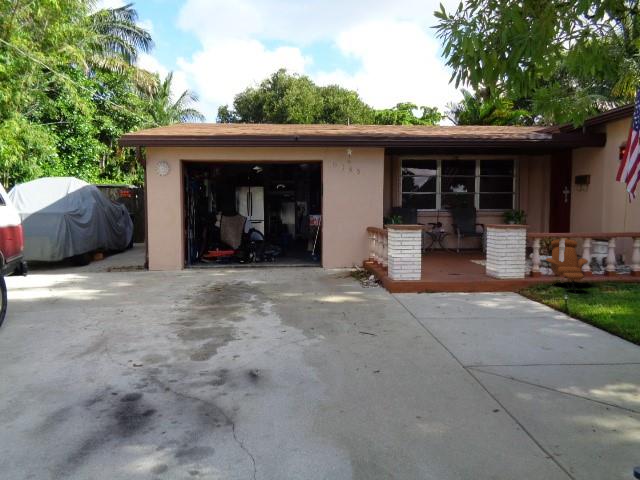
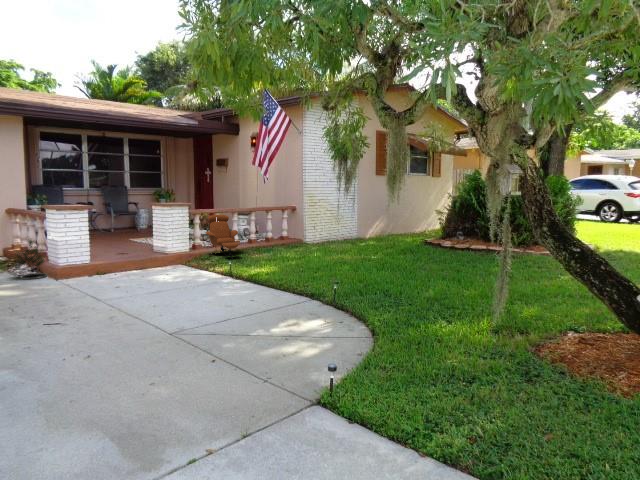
potted tree: none [360,250,385,289] -> present [17,239,47,279]

